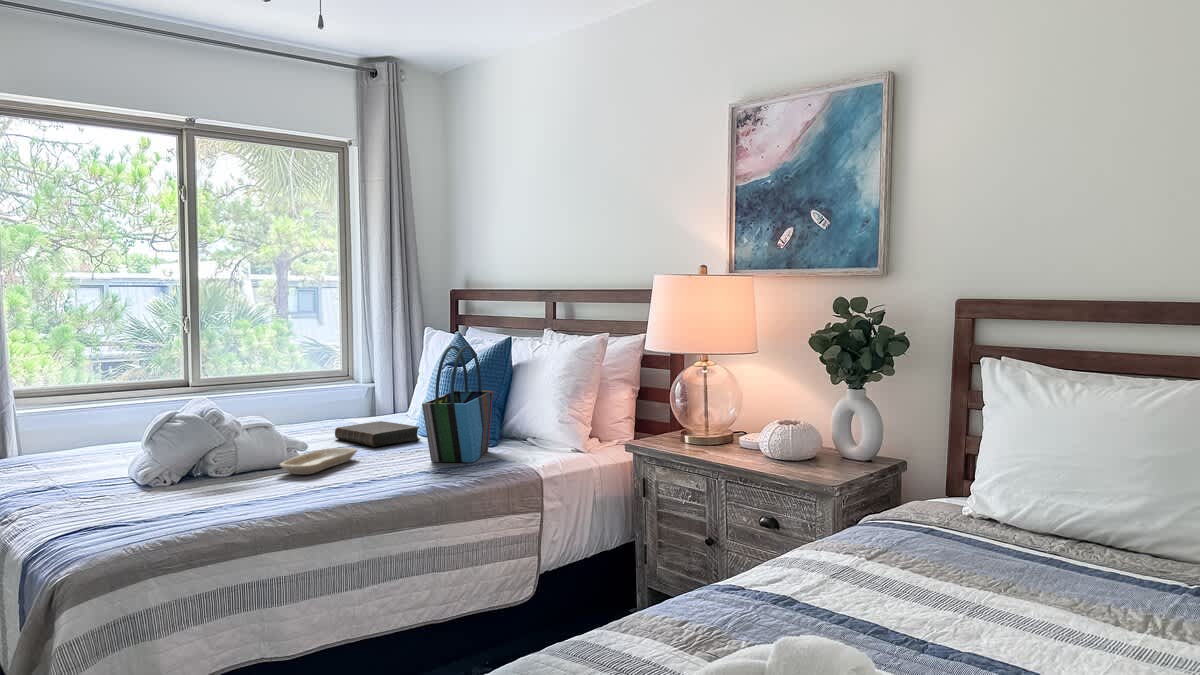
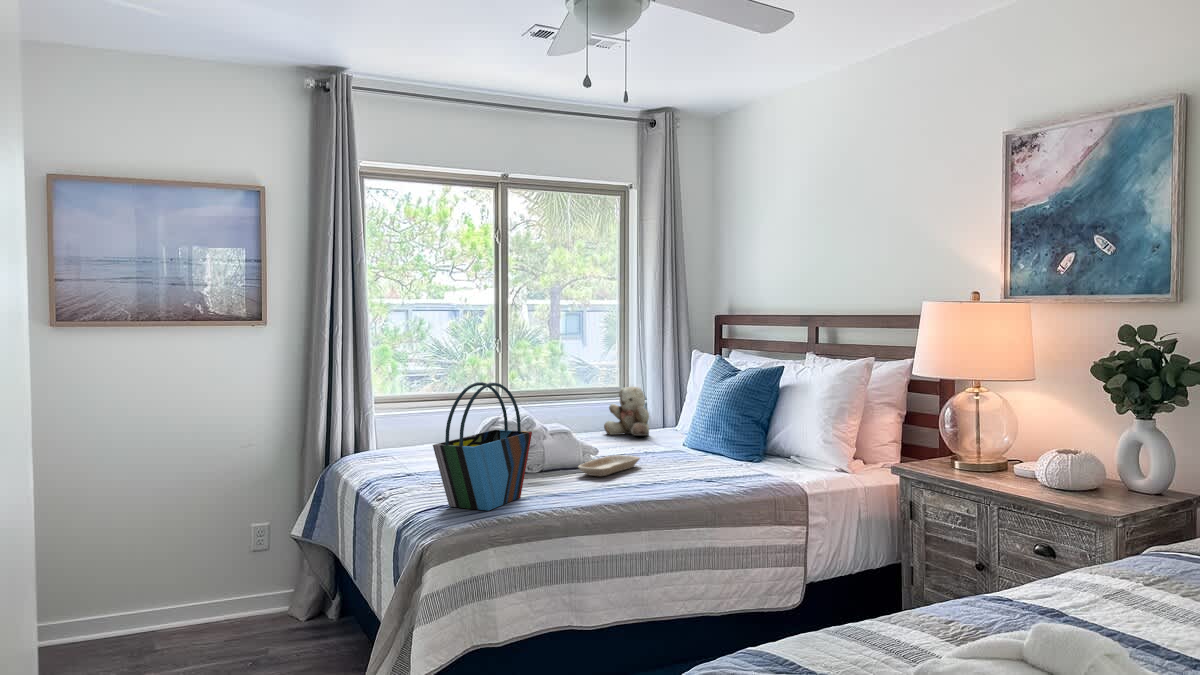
tote bag: present [422,345,493,462] -> present [433,382,532,511]
teddy bear: none [321,369,374,424] -> present [604,386,649,436]
book: present [335,421,420,447] -> none [618,434,692,456]

